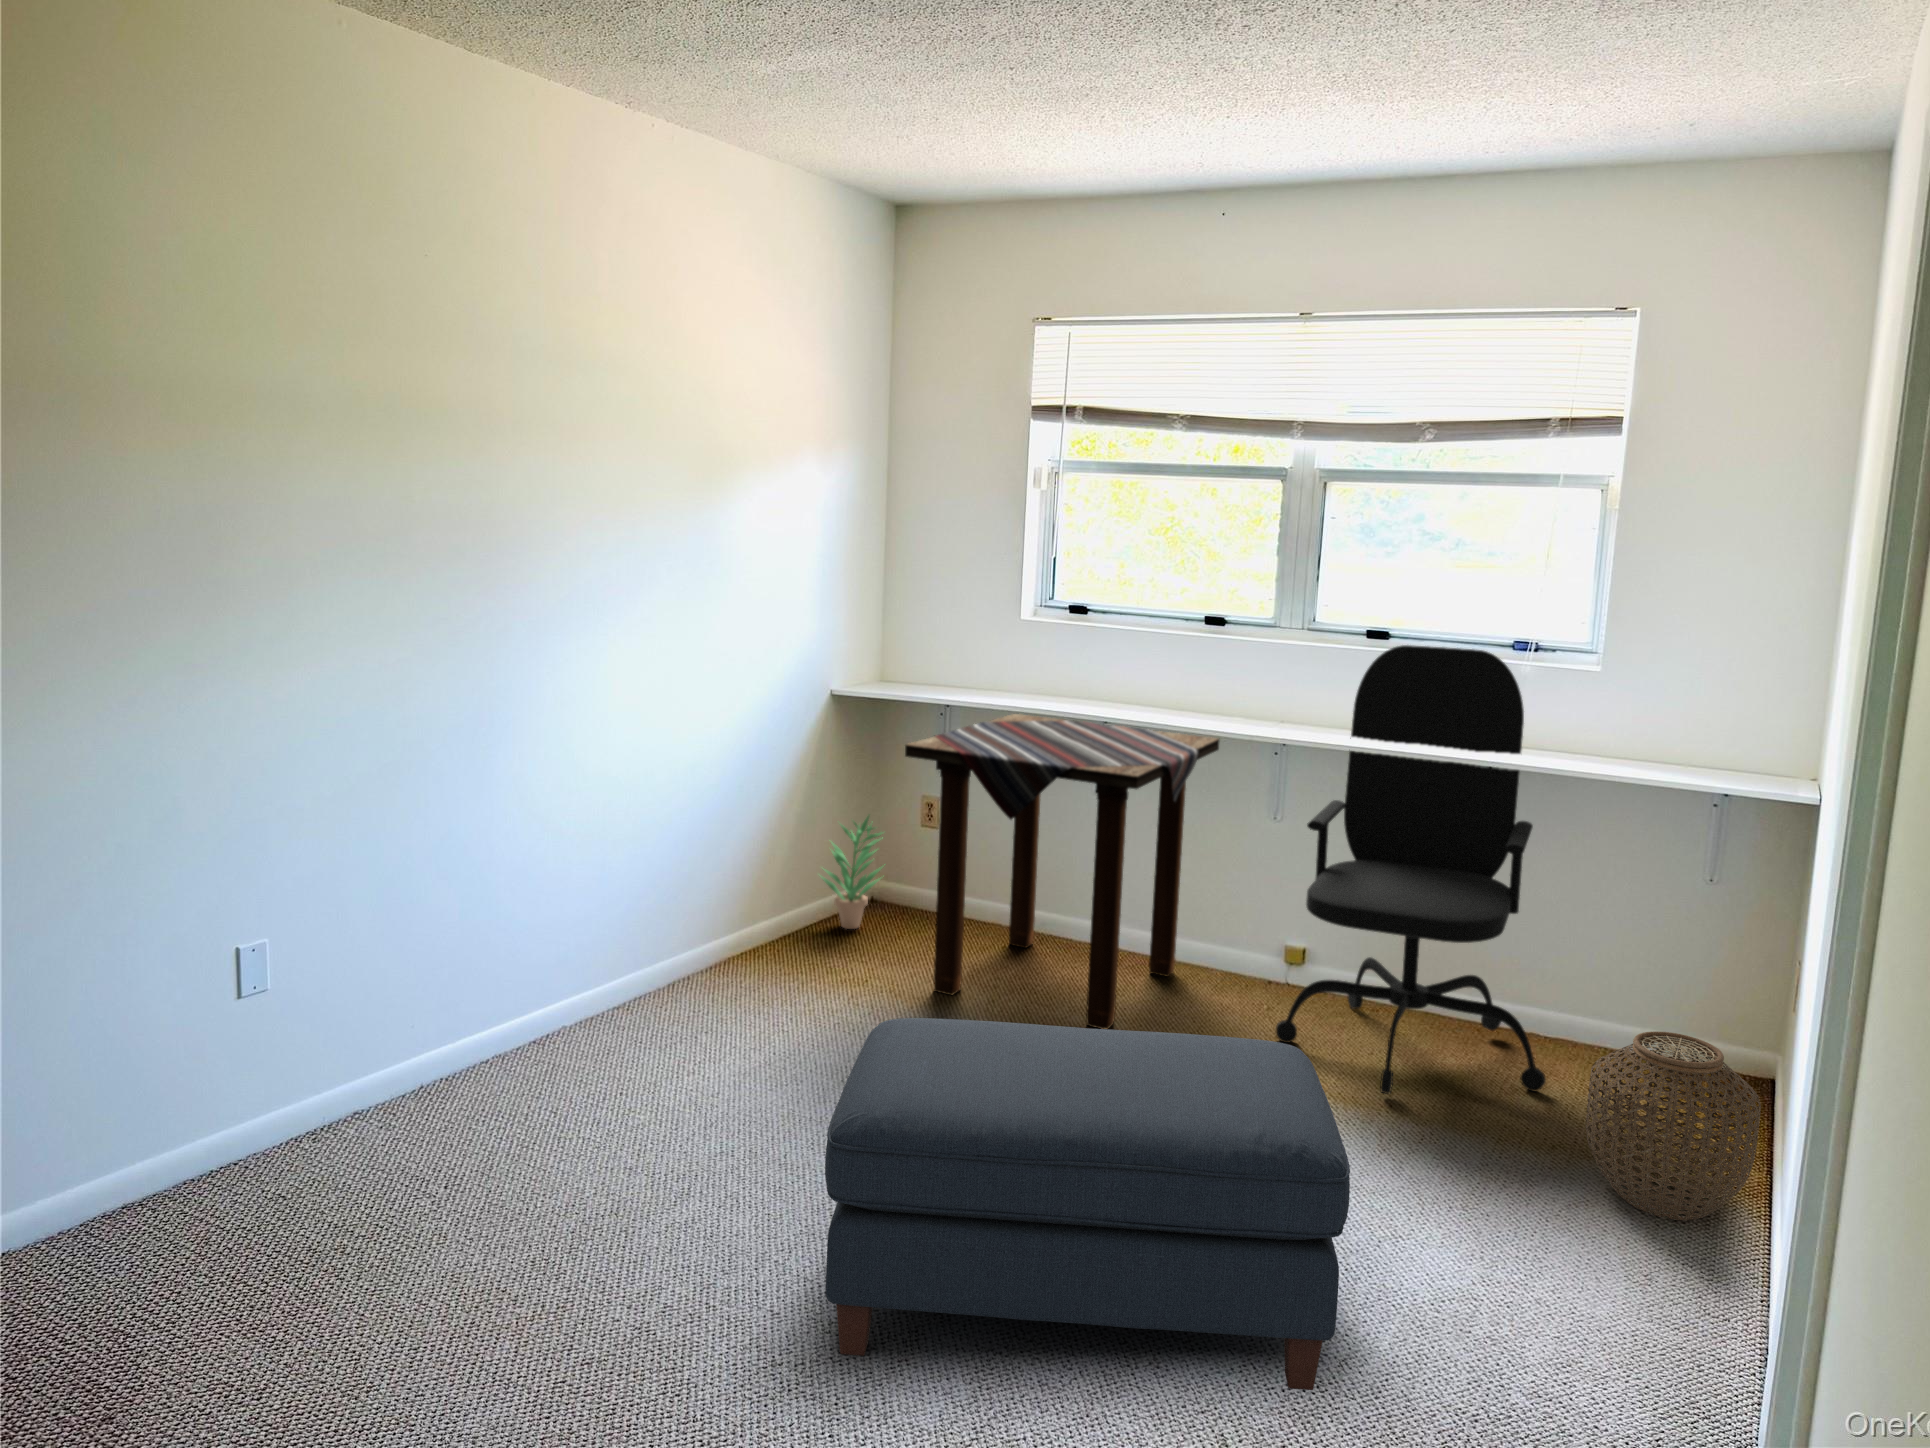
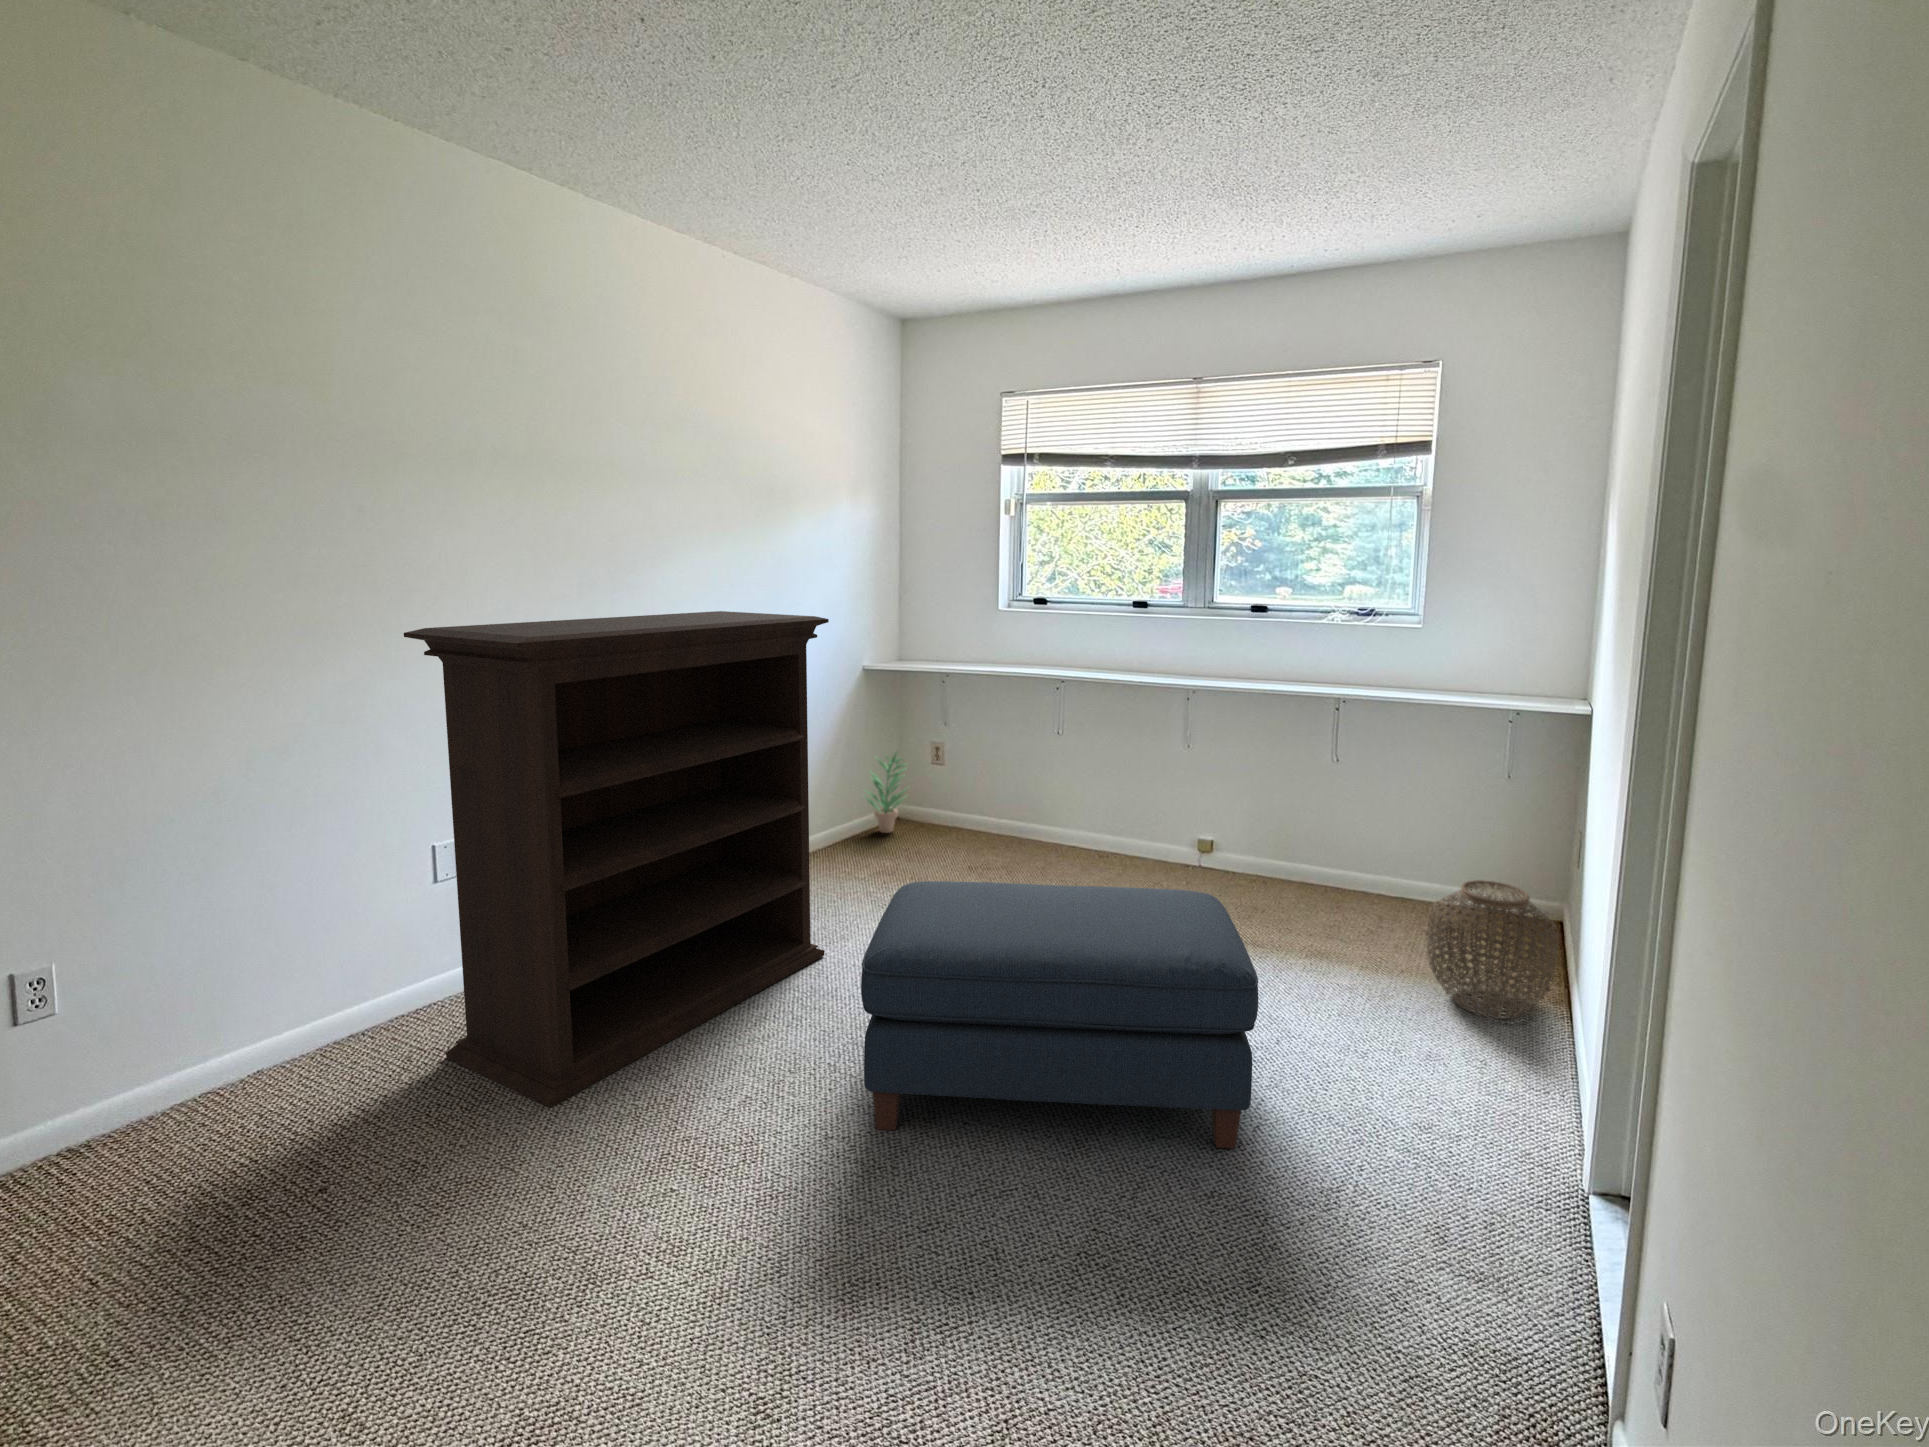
bookshelf: none [220,630,787,1315] -> present [404,611,829,1108]
office chair: present [1276,645,1546,1094] -> none [1193,613,1393,935]
side table: present [905,714,1219,1029] -> none [920,676,1146,896]

